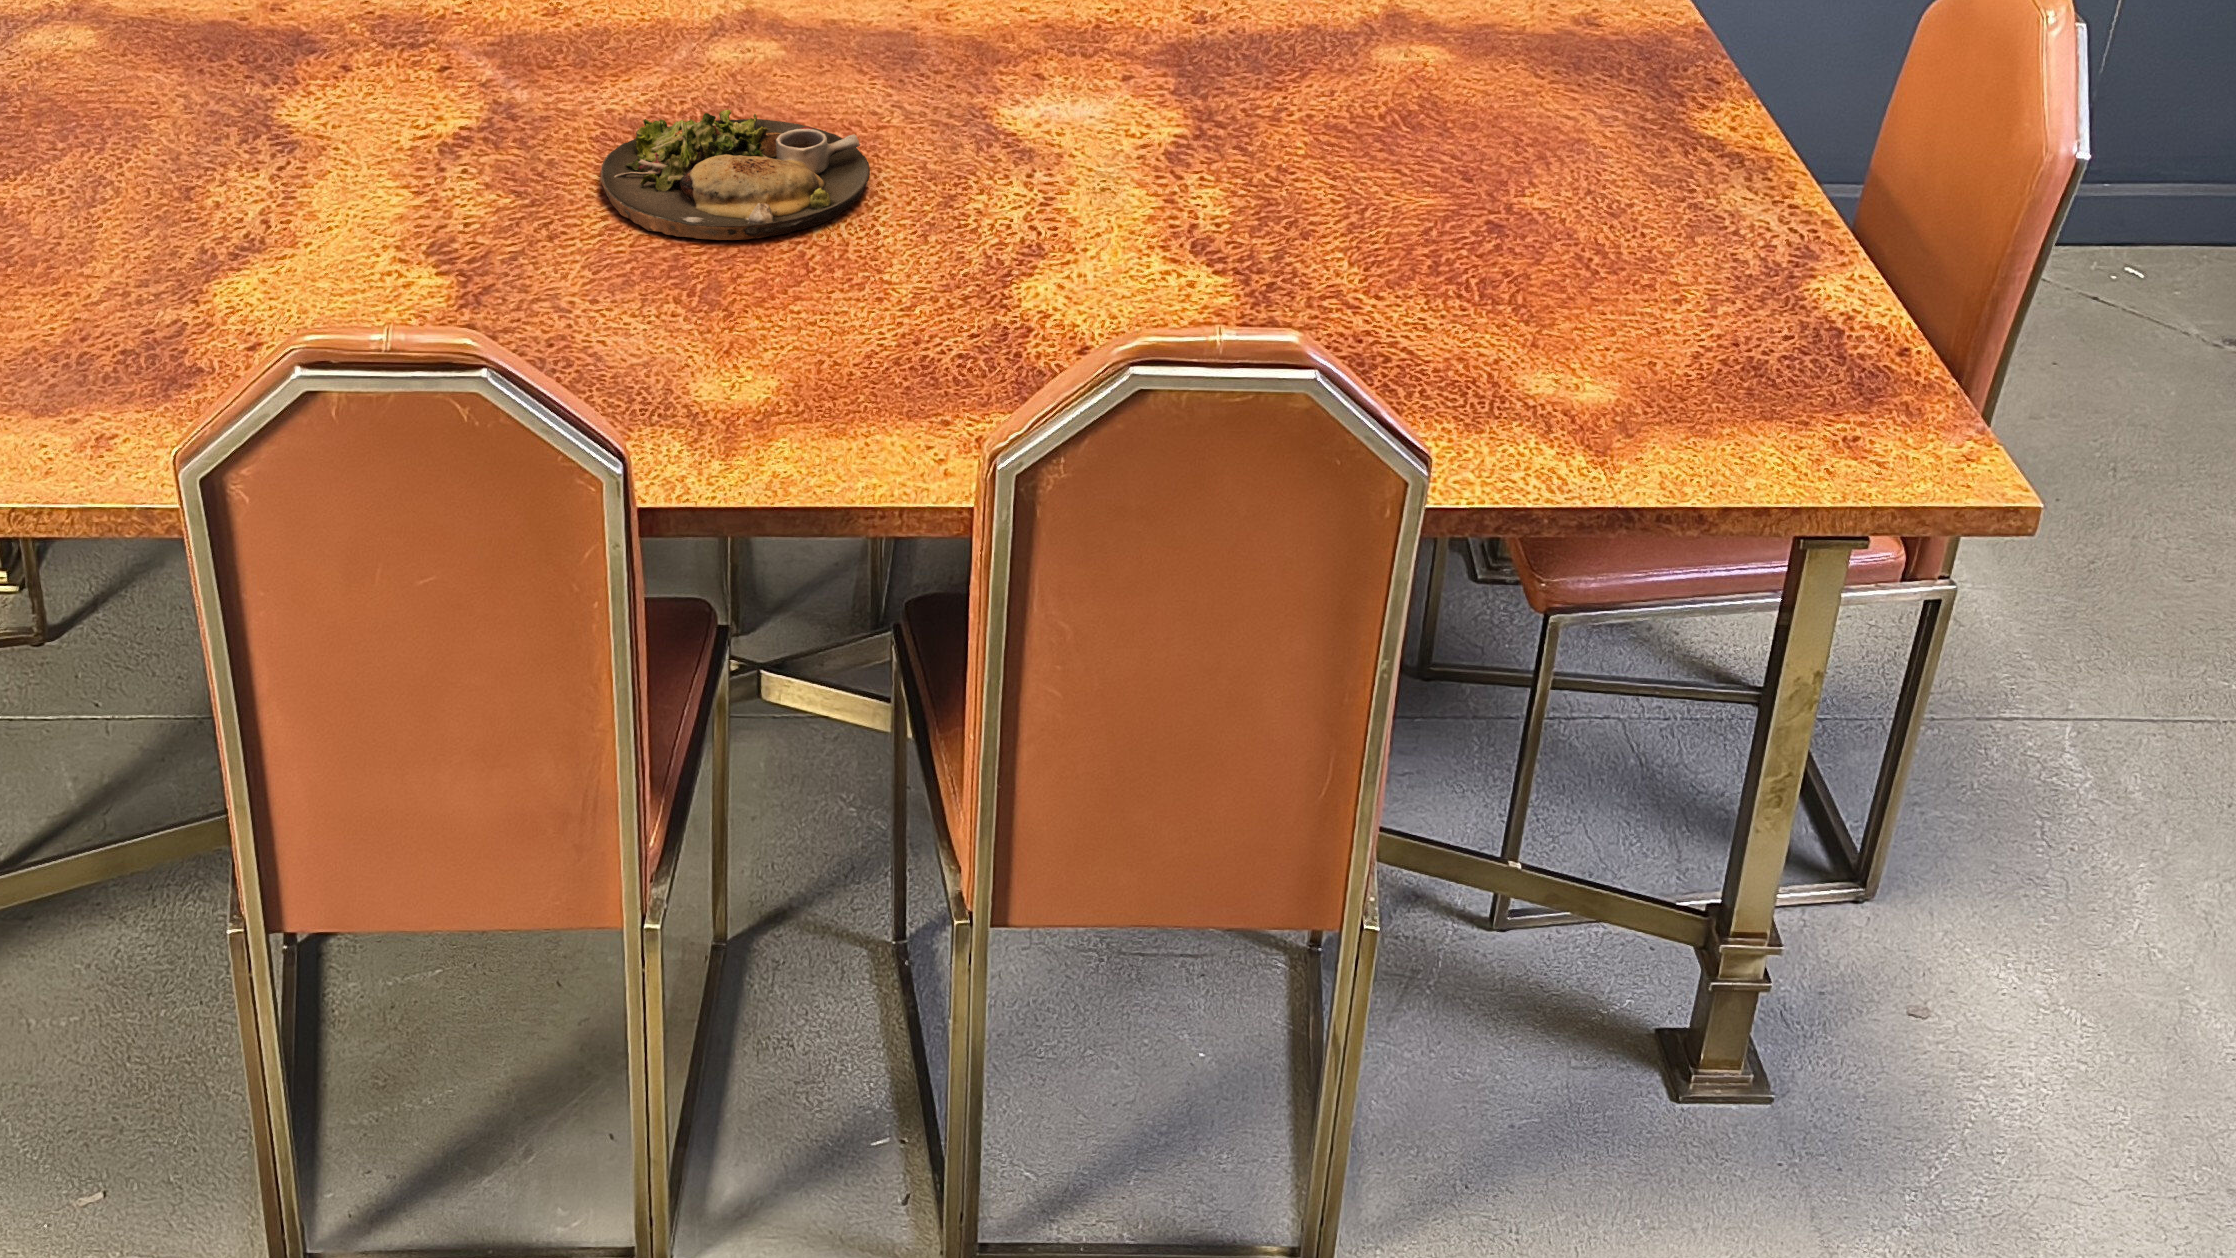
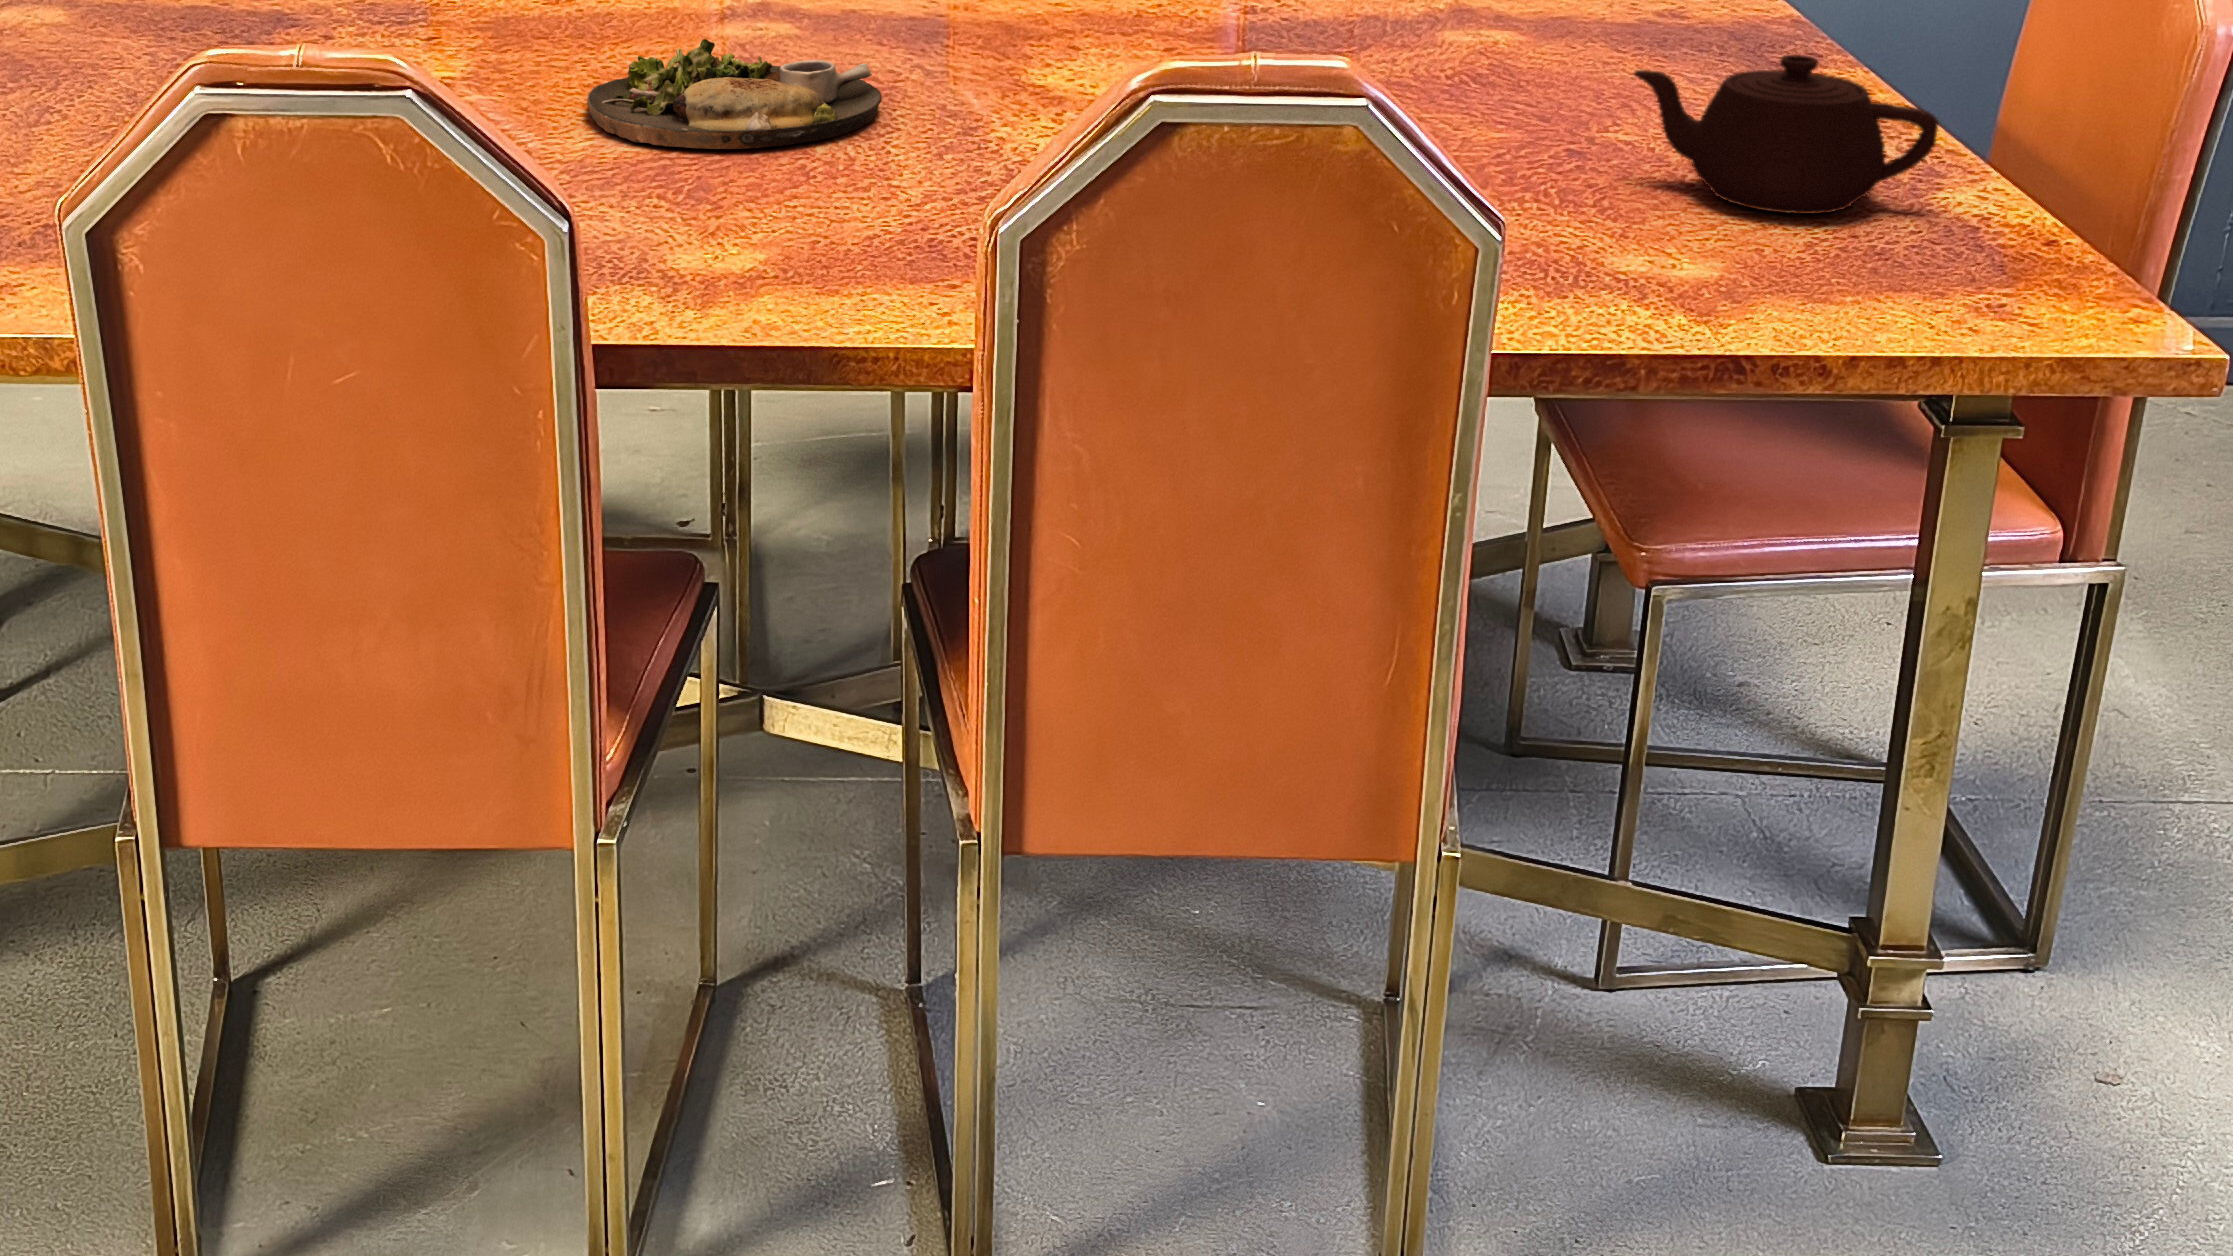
teapot: none [1550,177,1817,324] -> present [1634,55,1938,214]

